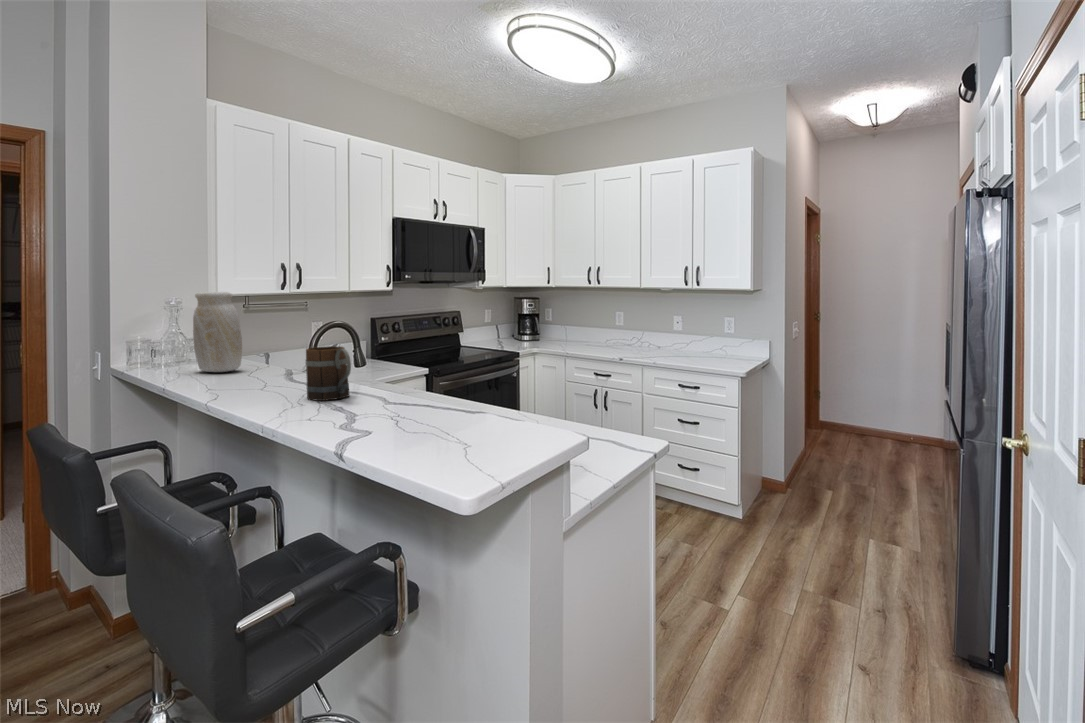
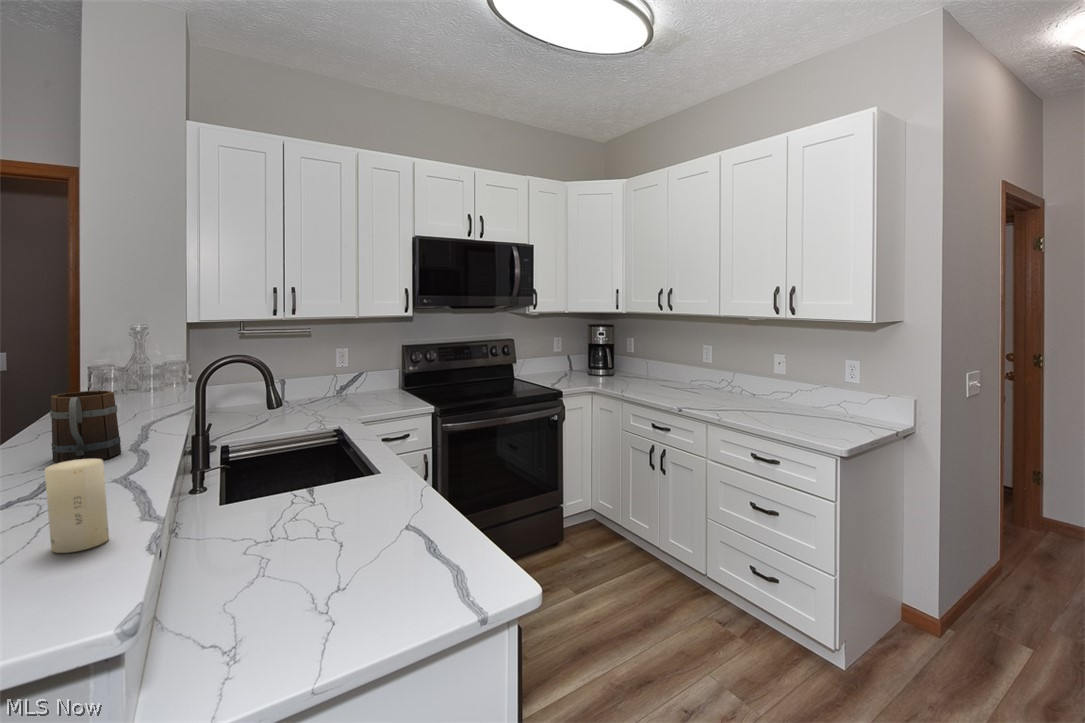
vase: present [193,292,242,372] -> none [90,319,143,407]
candle: none [466,374,494,427] -> present [45,459,109,553]

